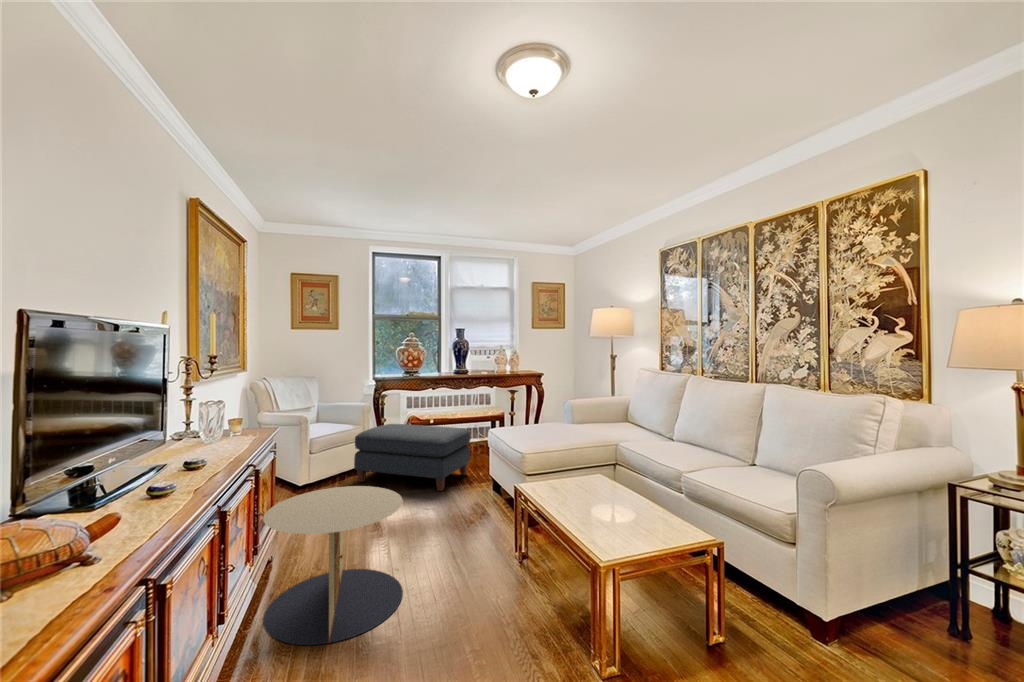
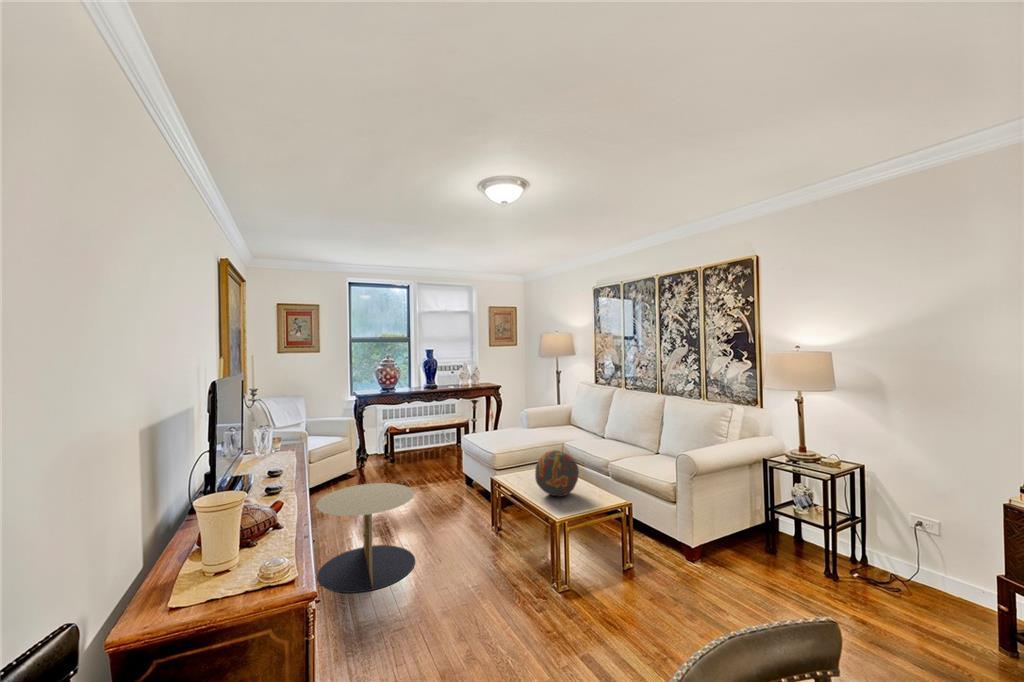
ottoman: present [354,424,470,491] -> none [347,434,443,487]
decorative orb: none [573,453,639,523] -> present [535,450,579,497]

